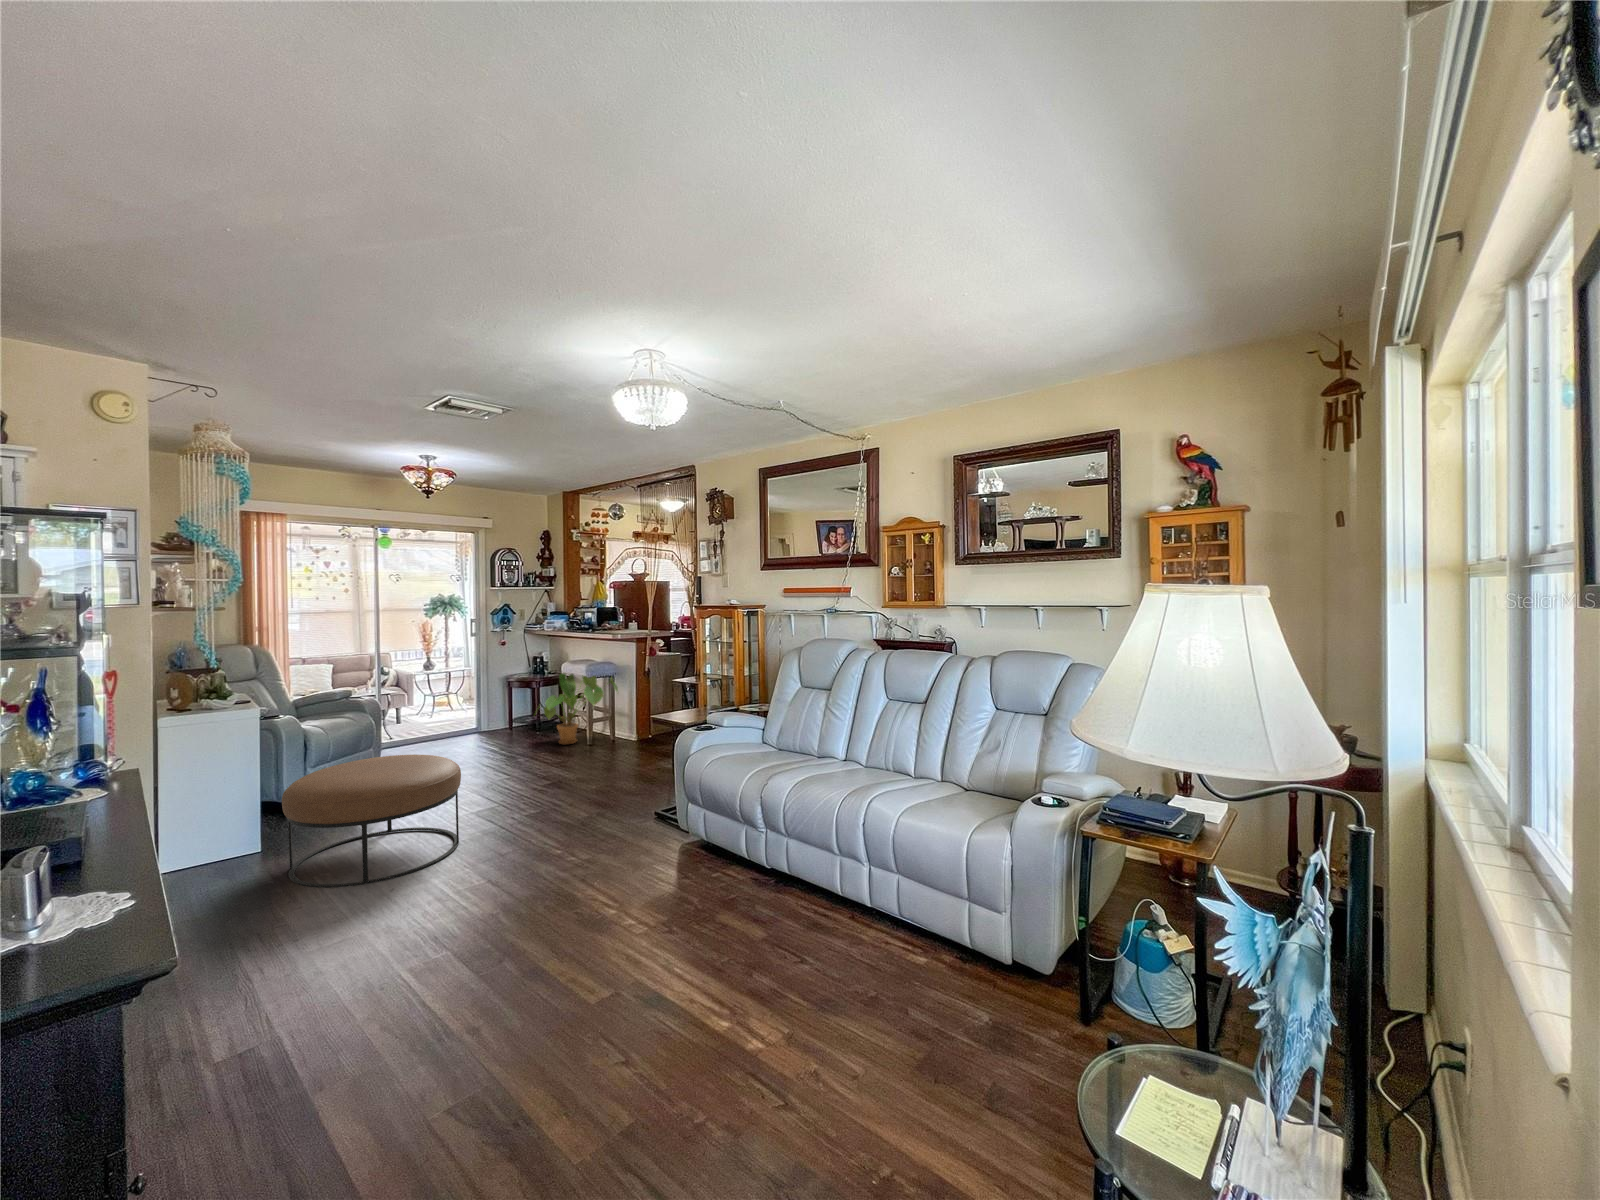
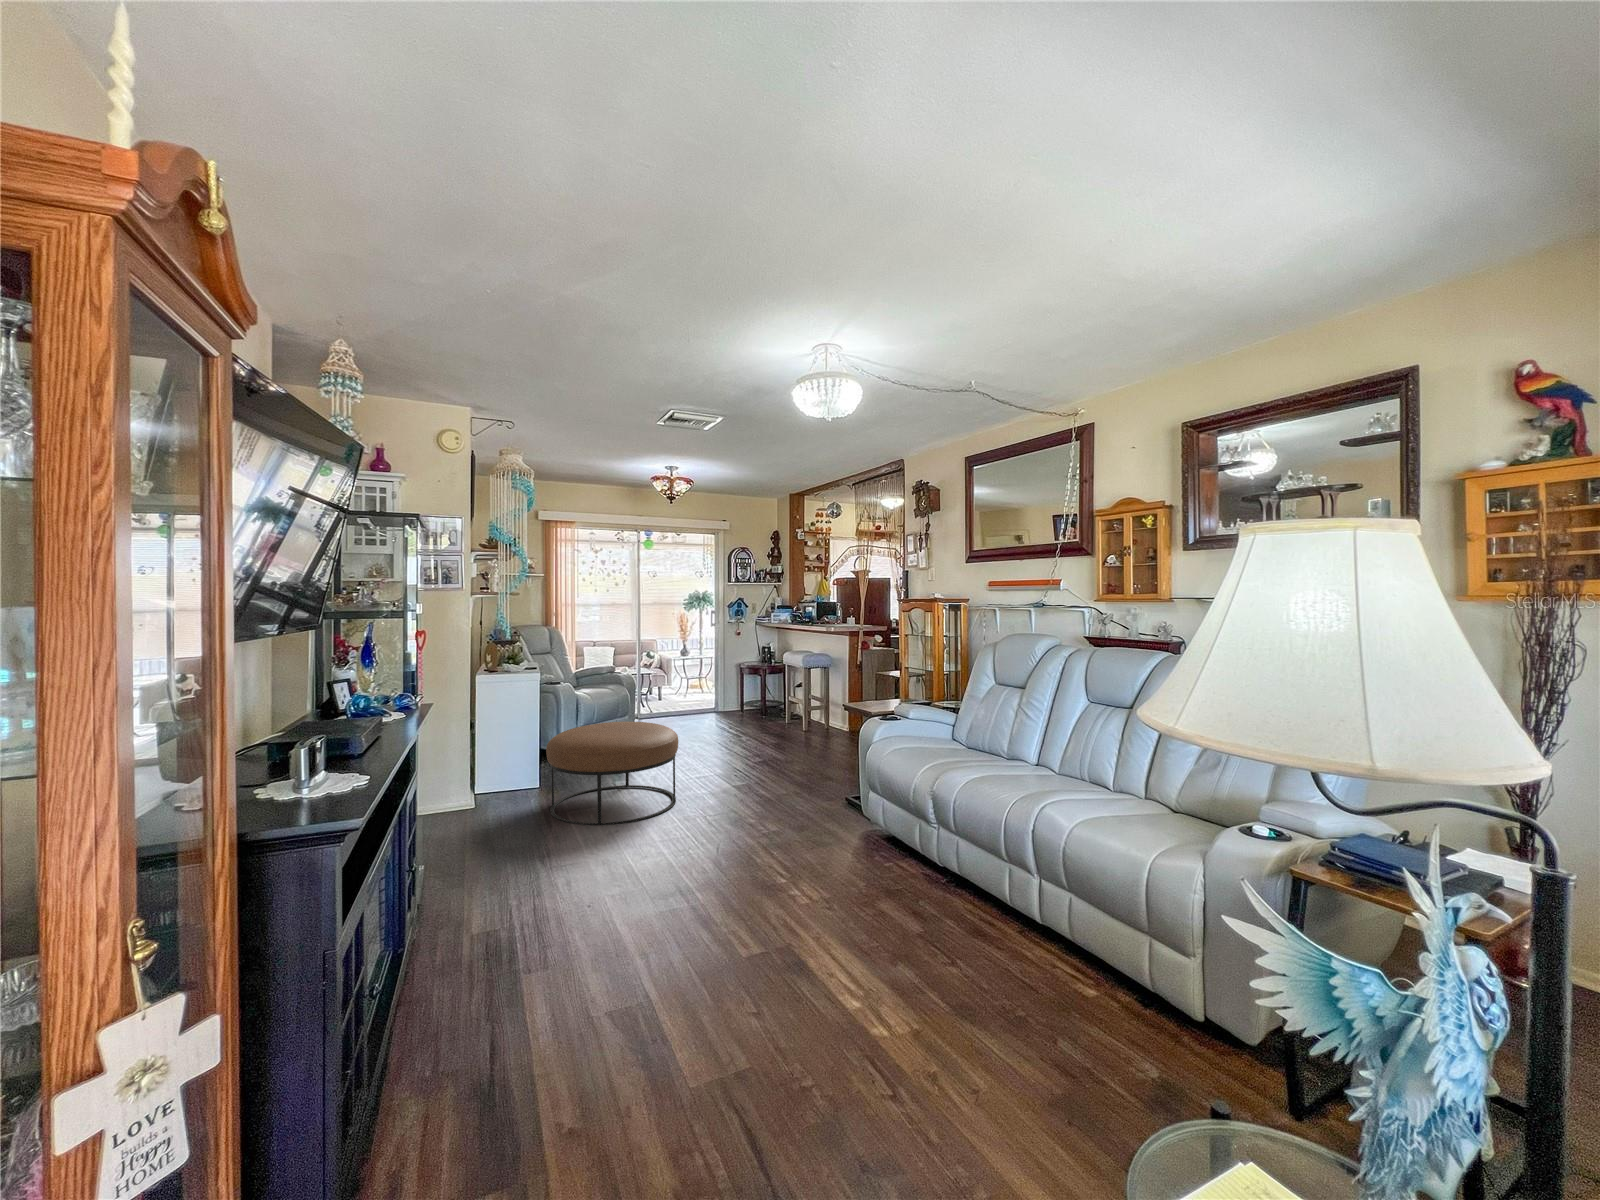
house plant: present [544,673,618,744] -> none [758,662,834,730]

